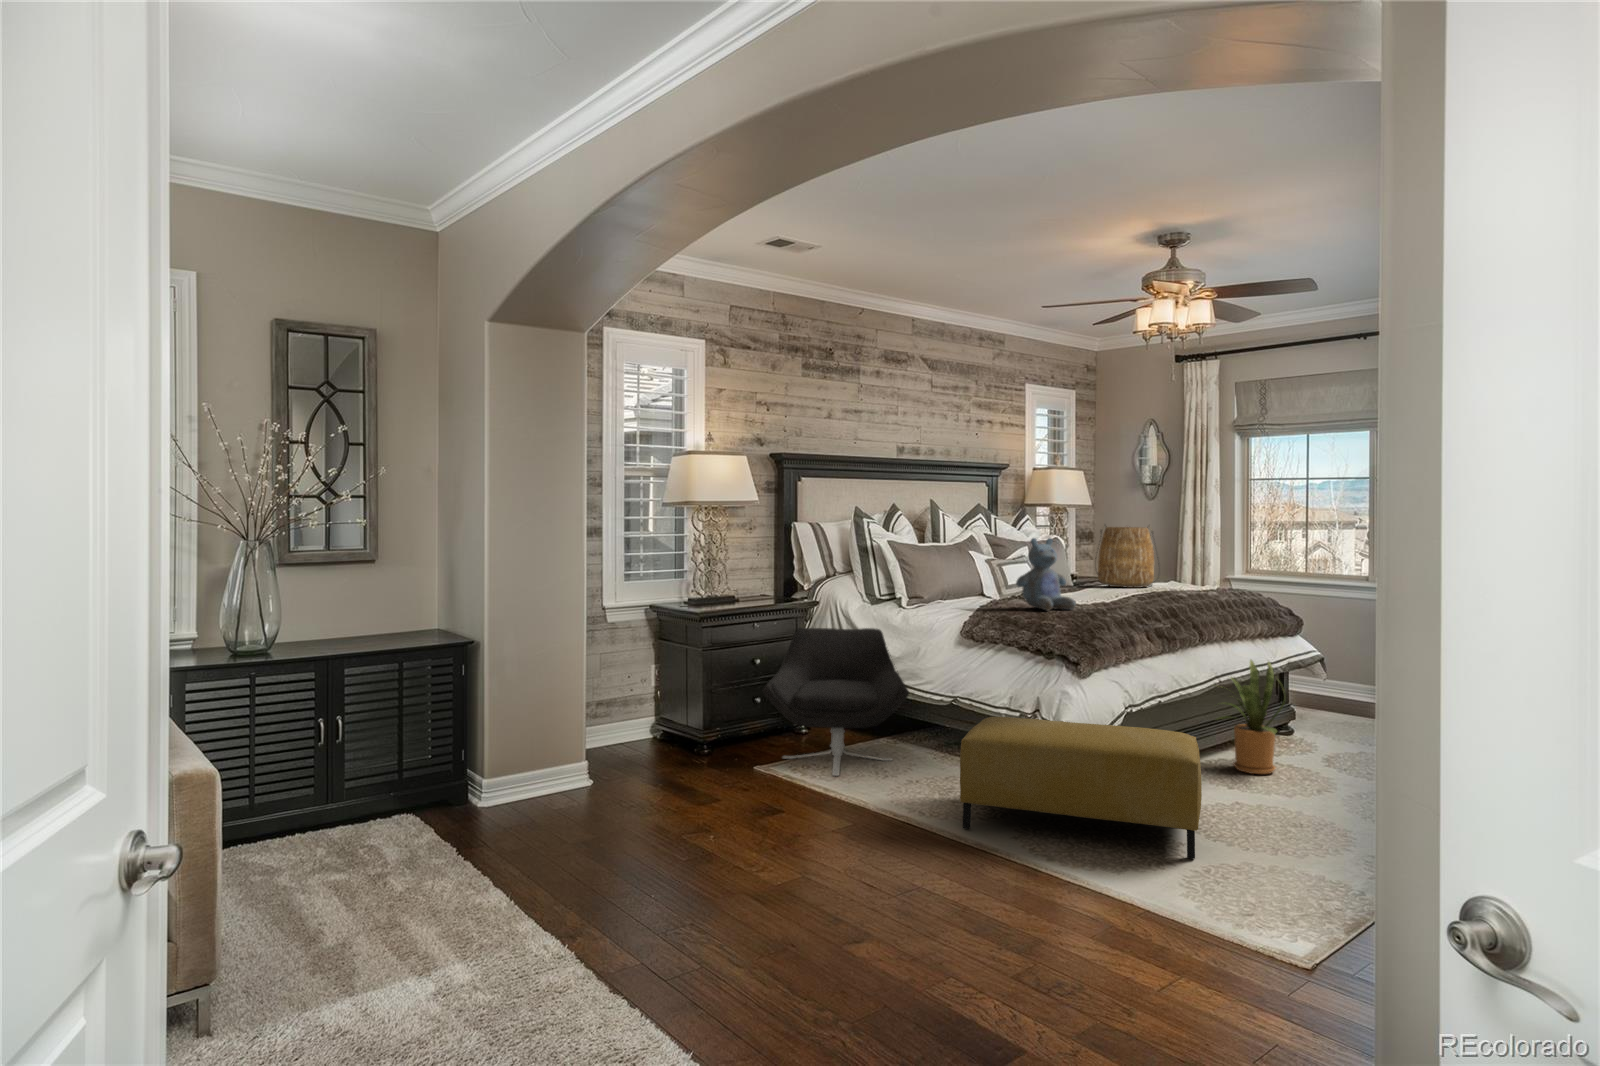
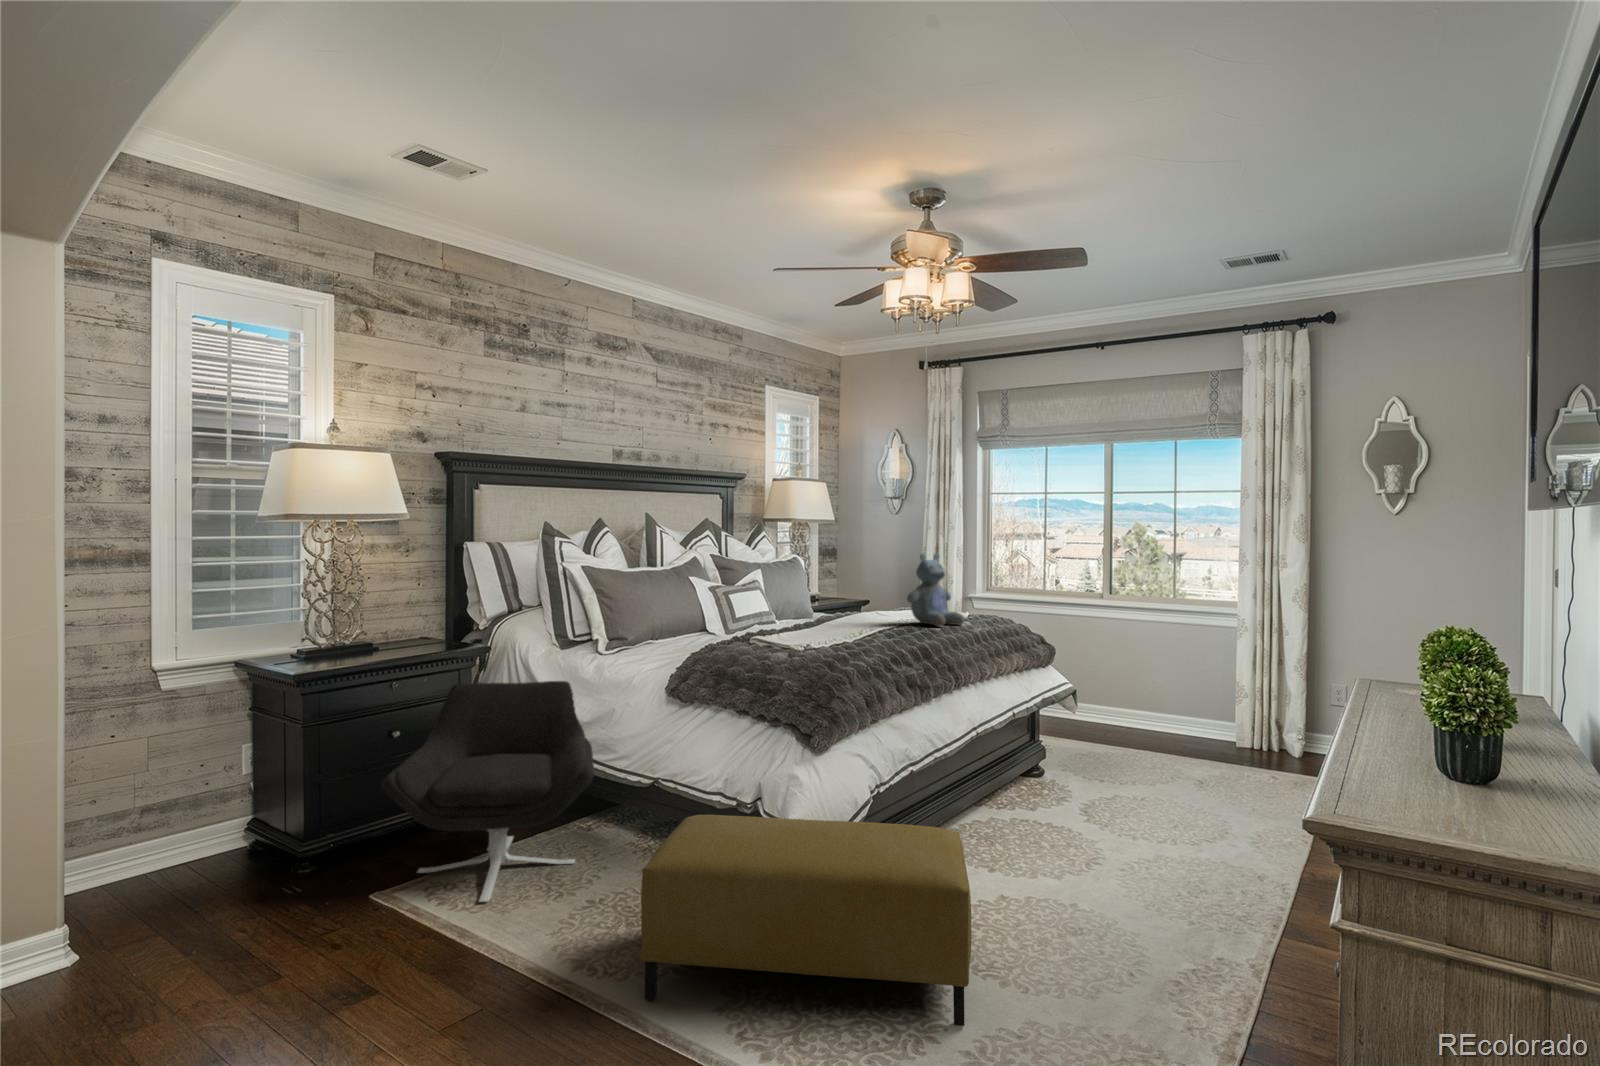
tote bag: present [1097,526,1154,588] -> none [837,543,906,616]
stuffed bear: present [1016,538,1076,610] -> present [907,553,965,626]
house plant: present [1218,660,1286,774] -> none [962,704,1052,847]

